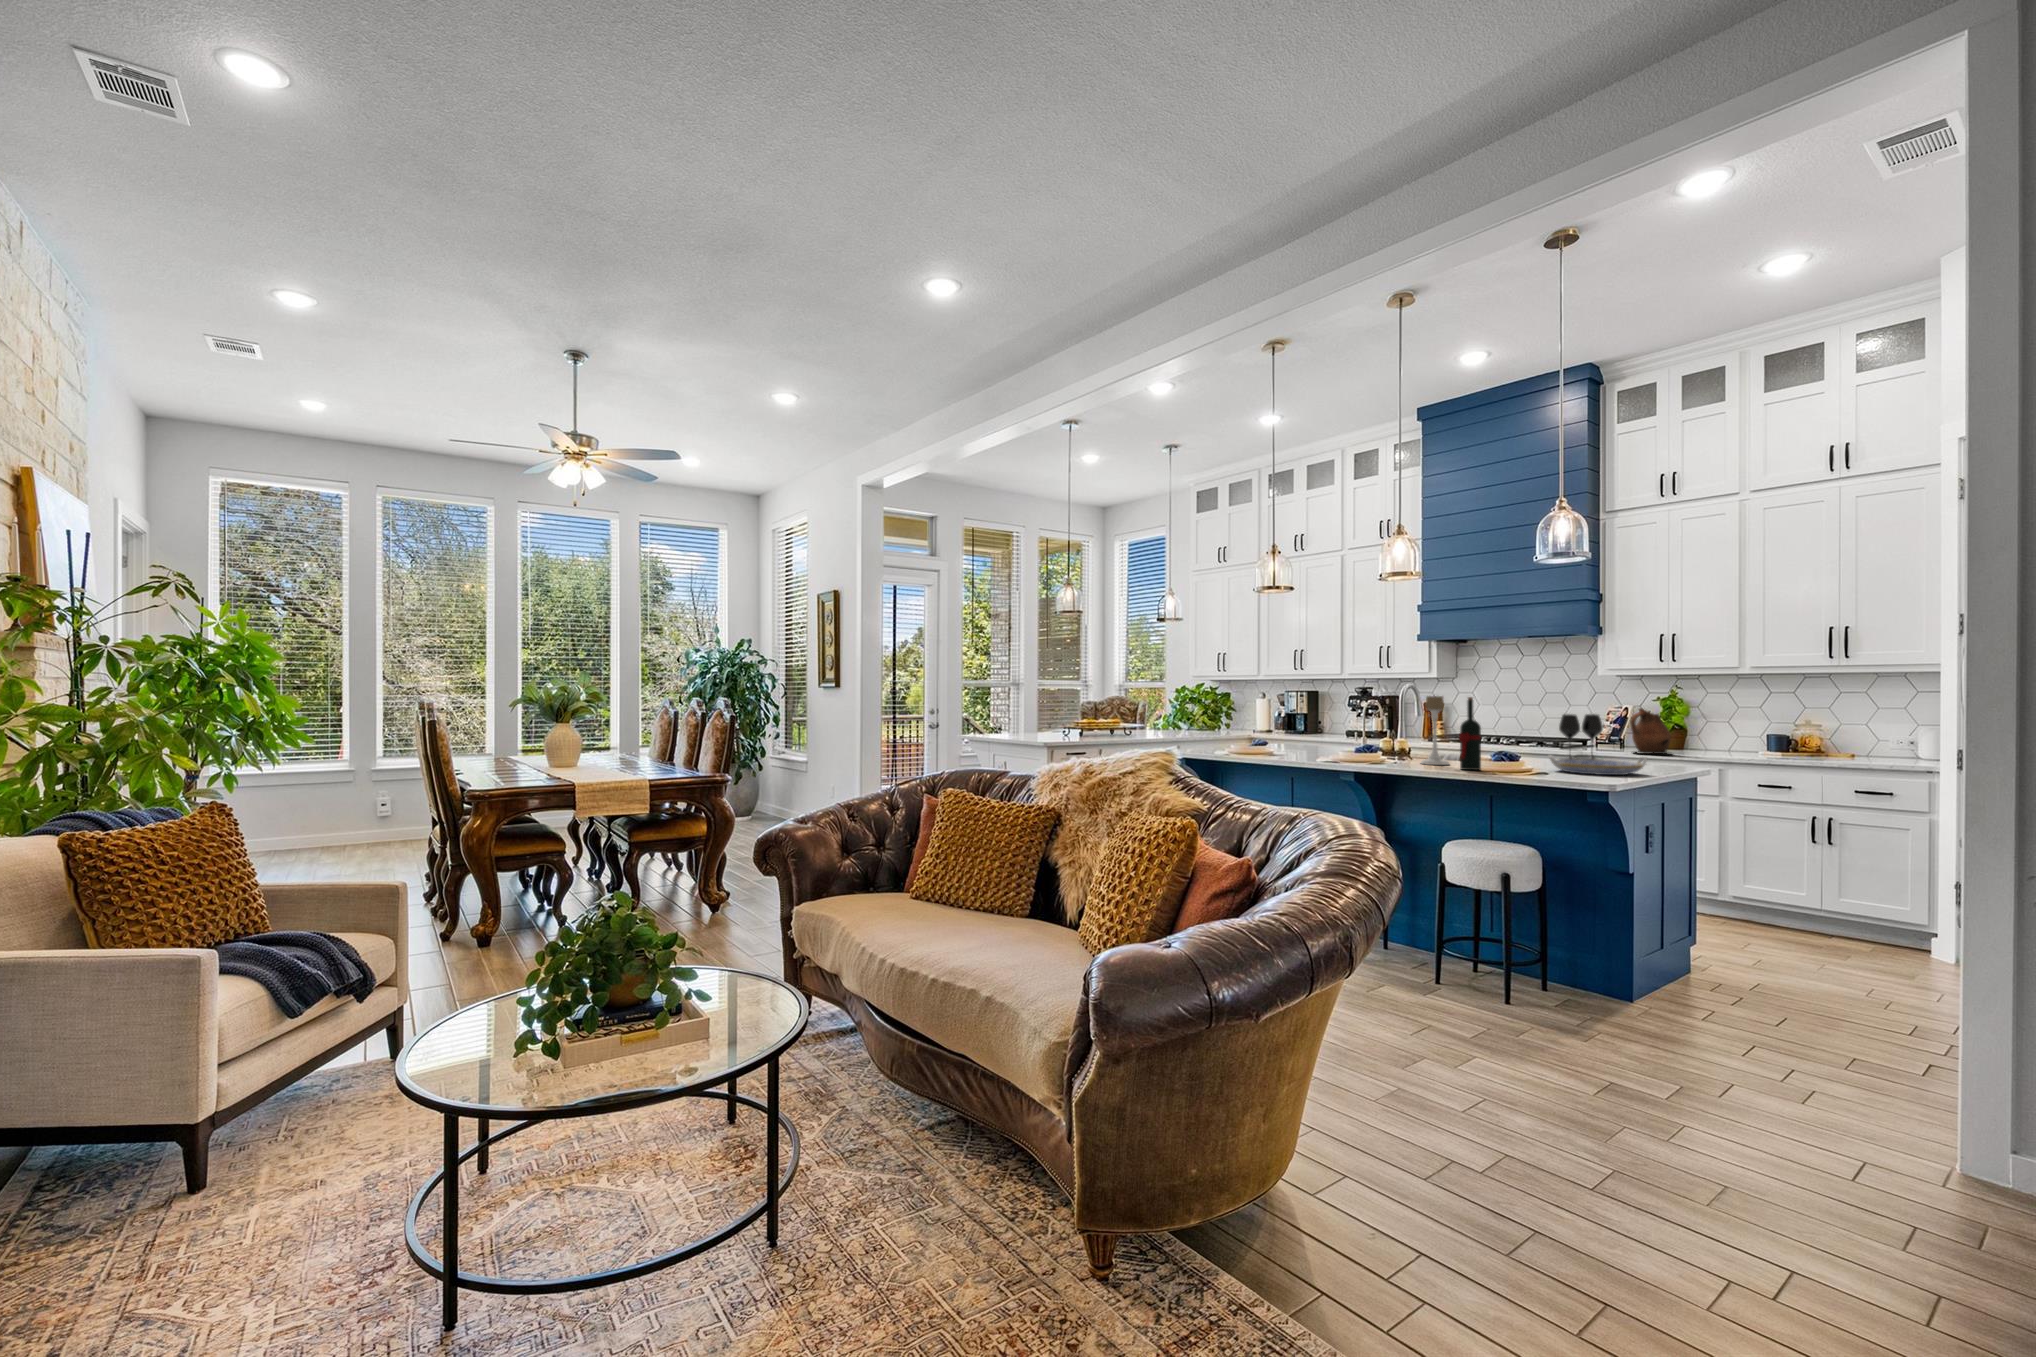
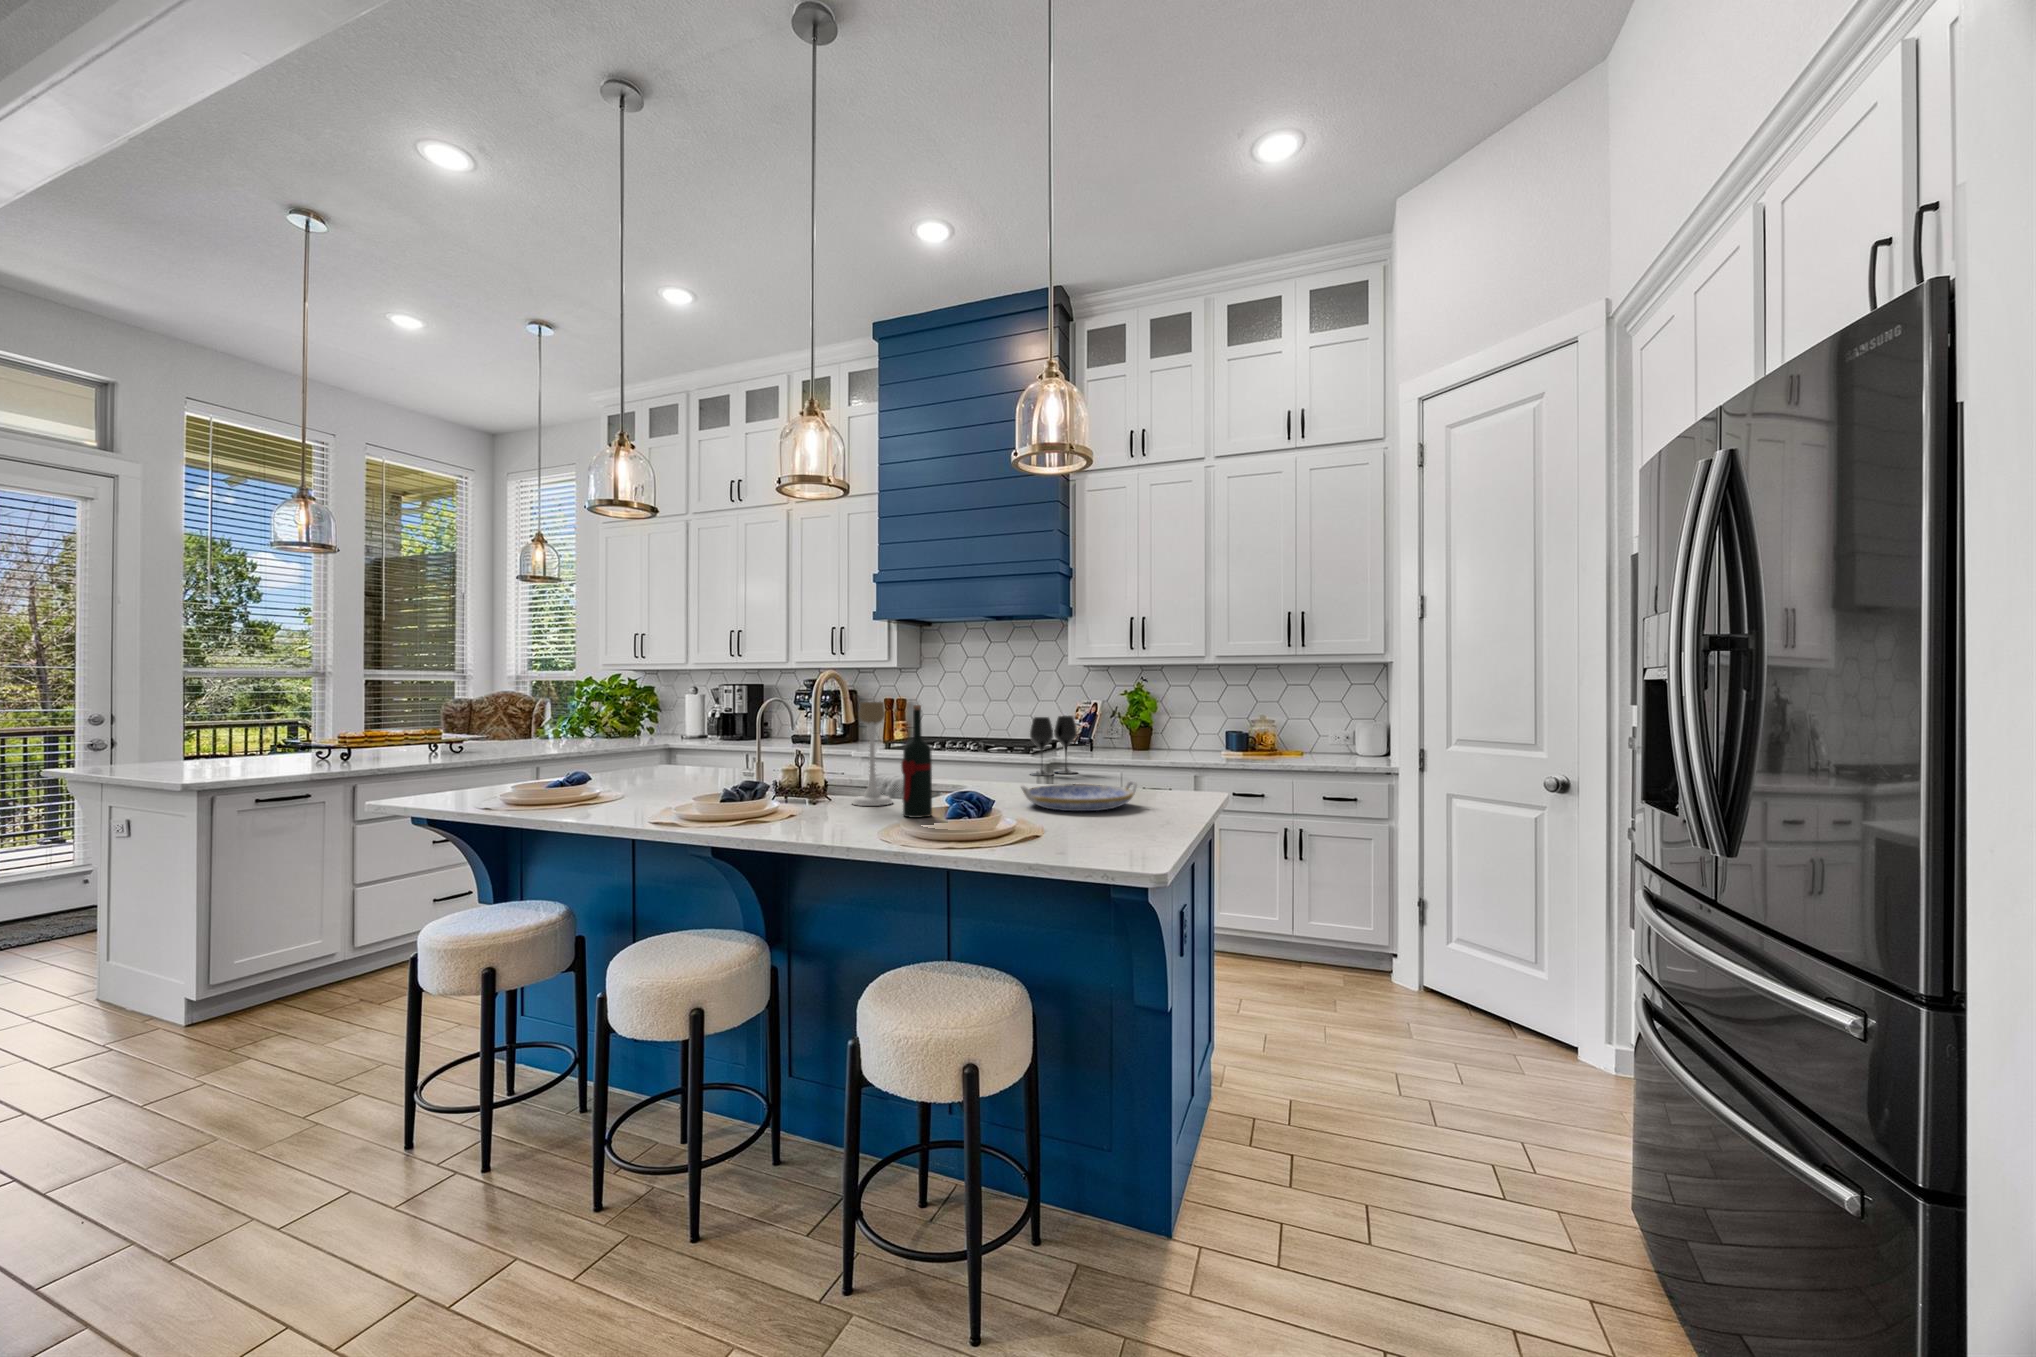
ceramic pitcher: present [1630,708,1671,755] -> none [1099,703,1142,757]

